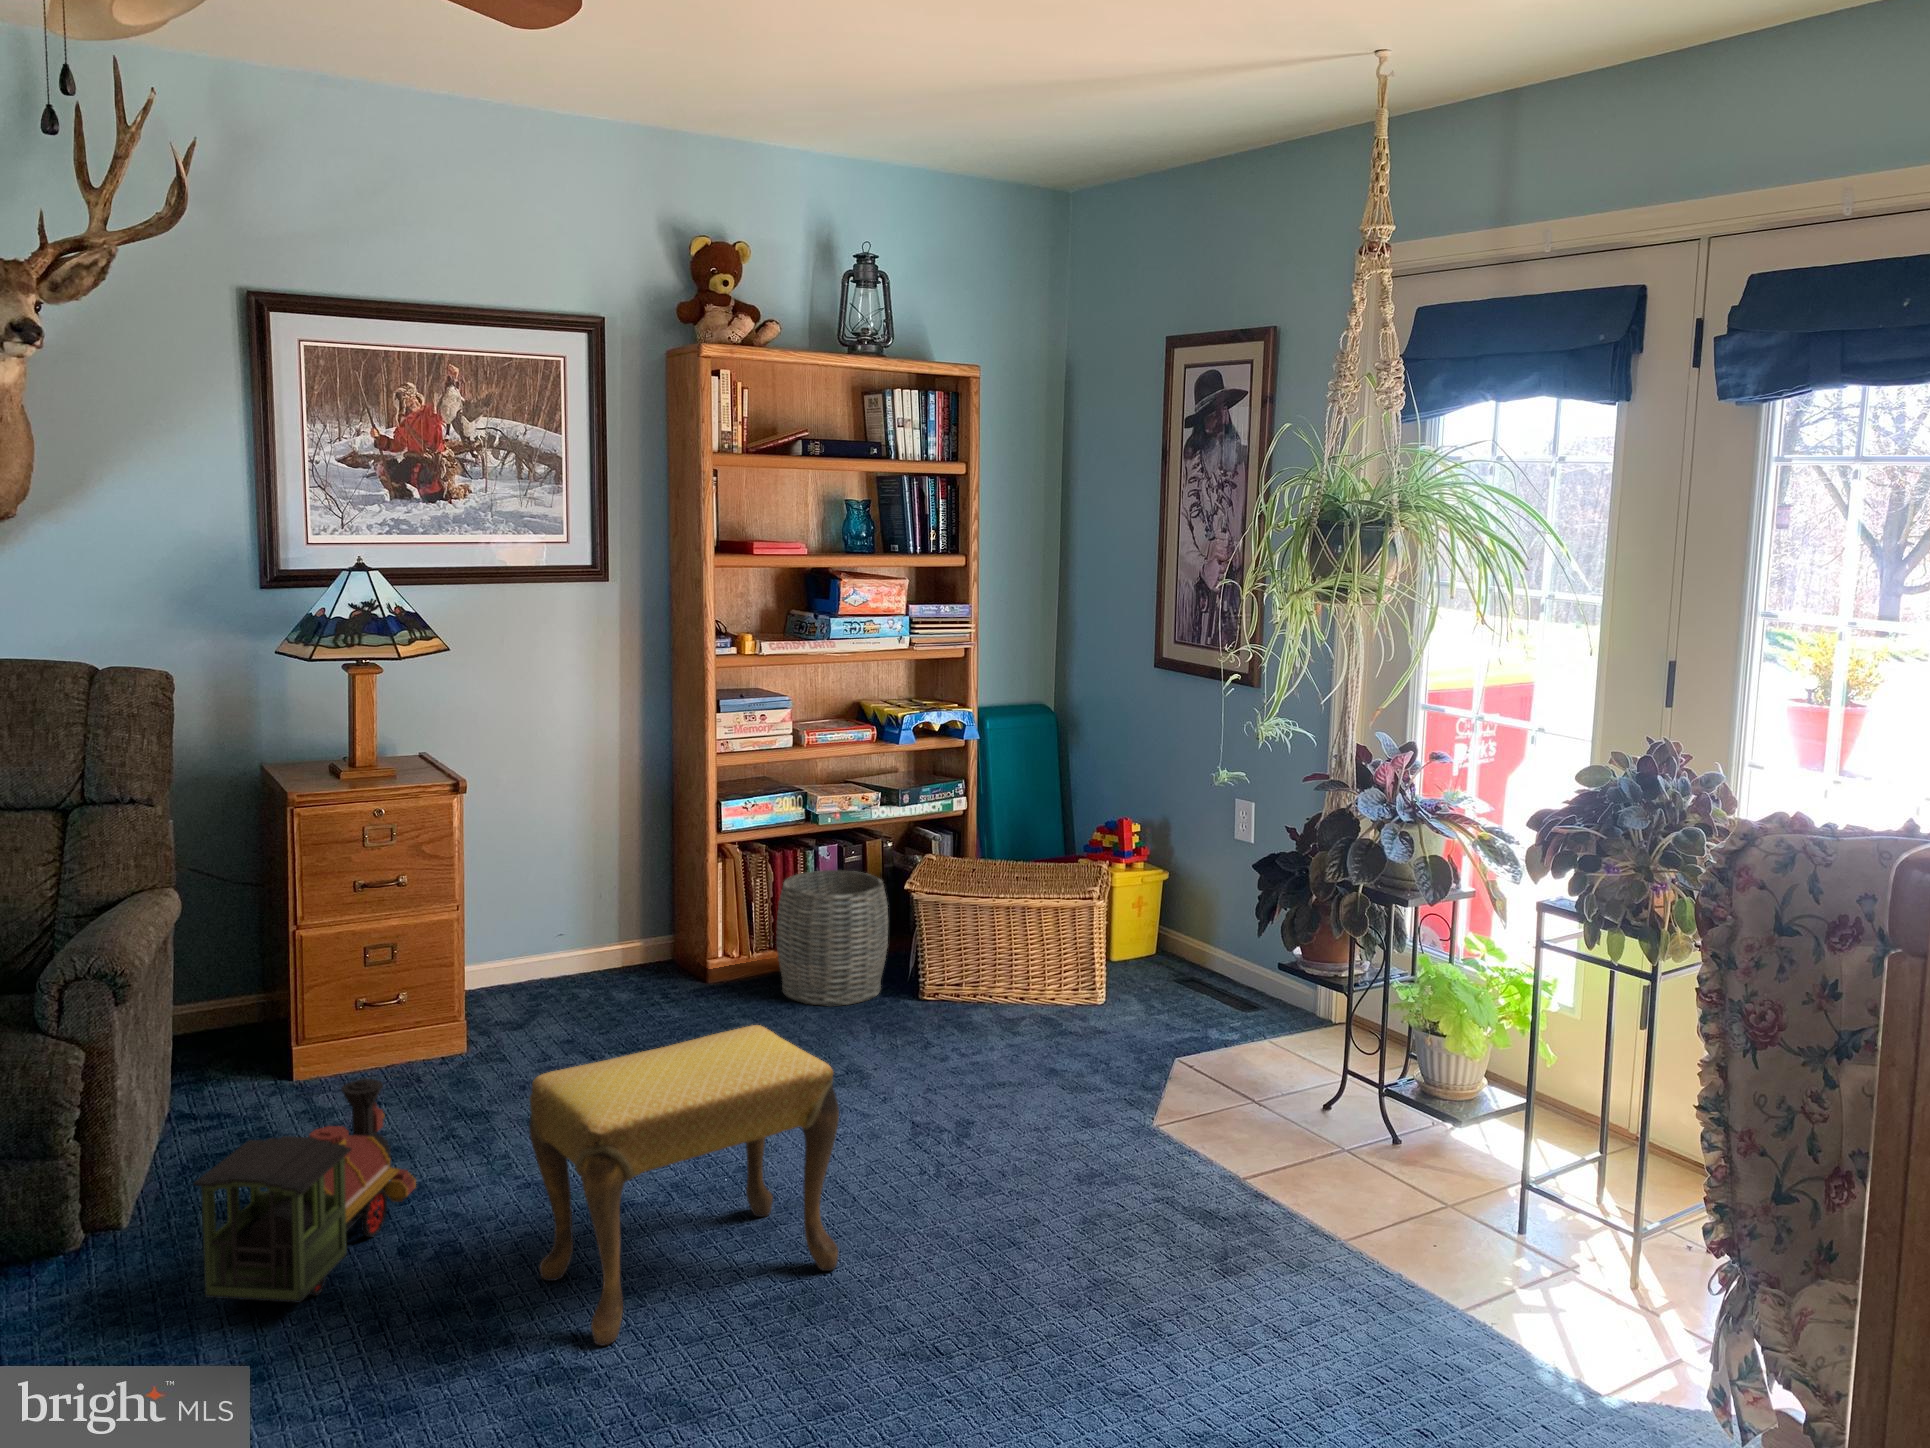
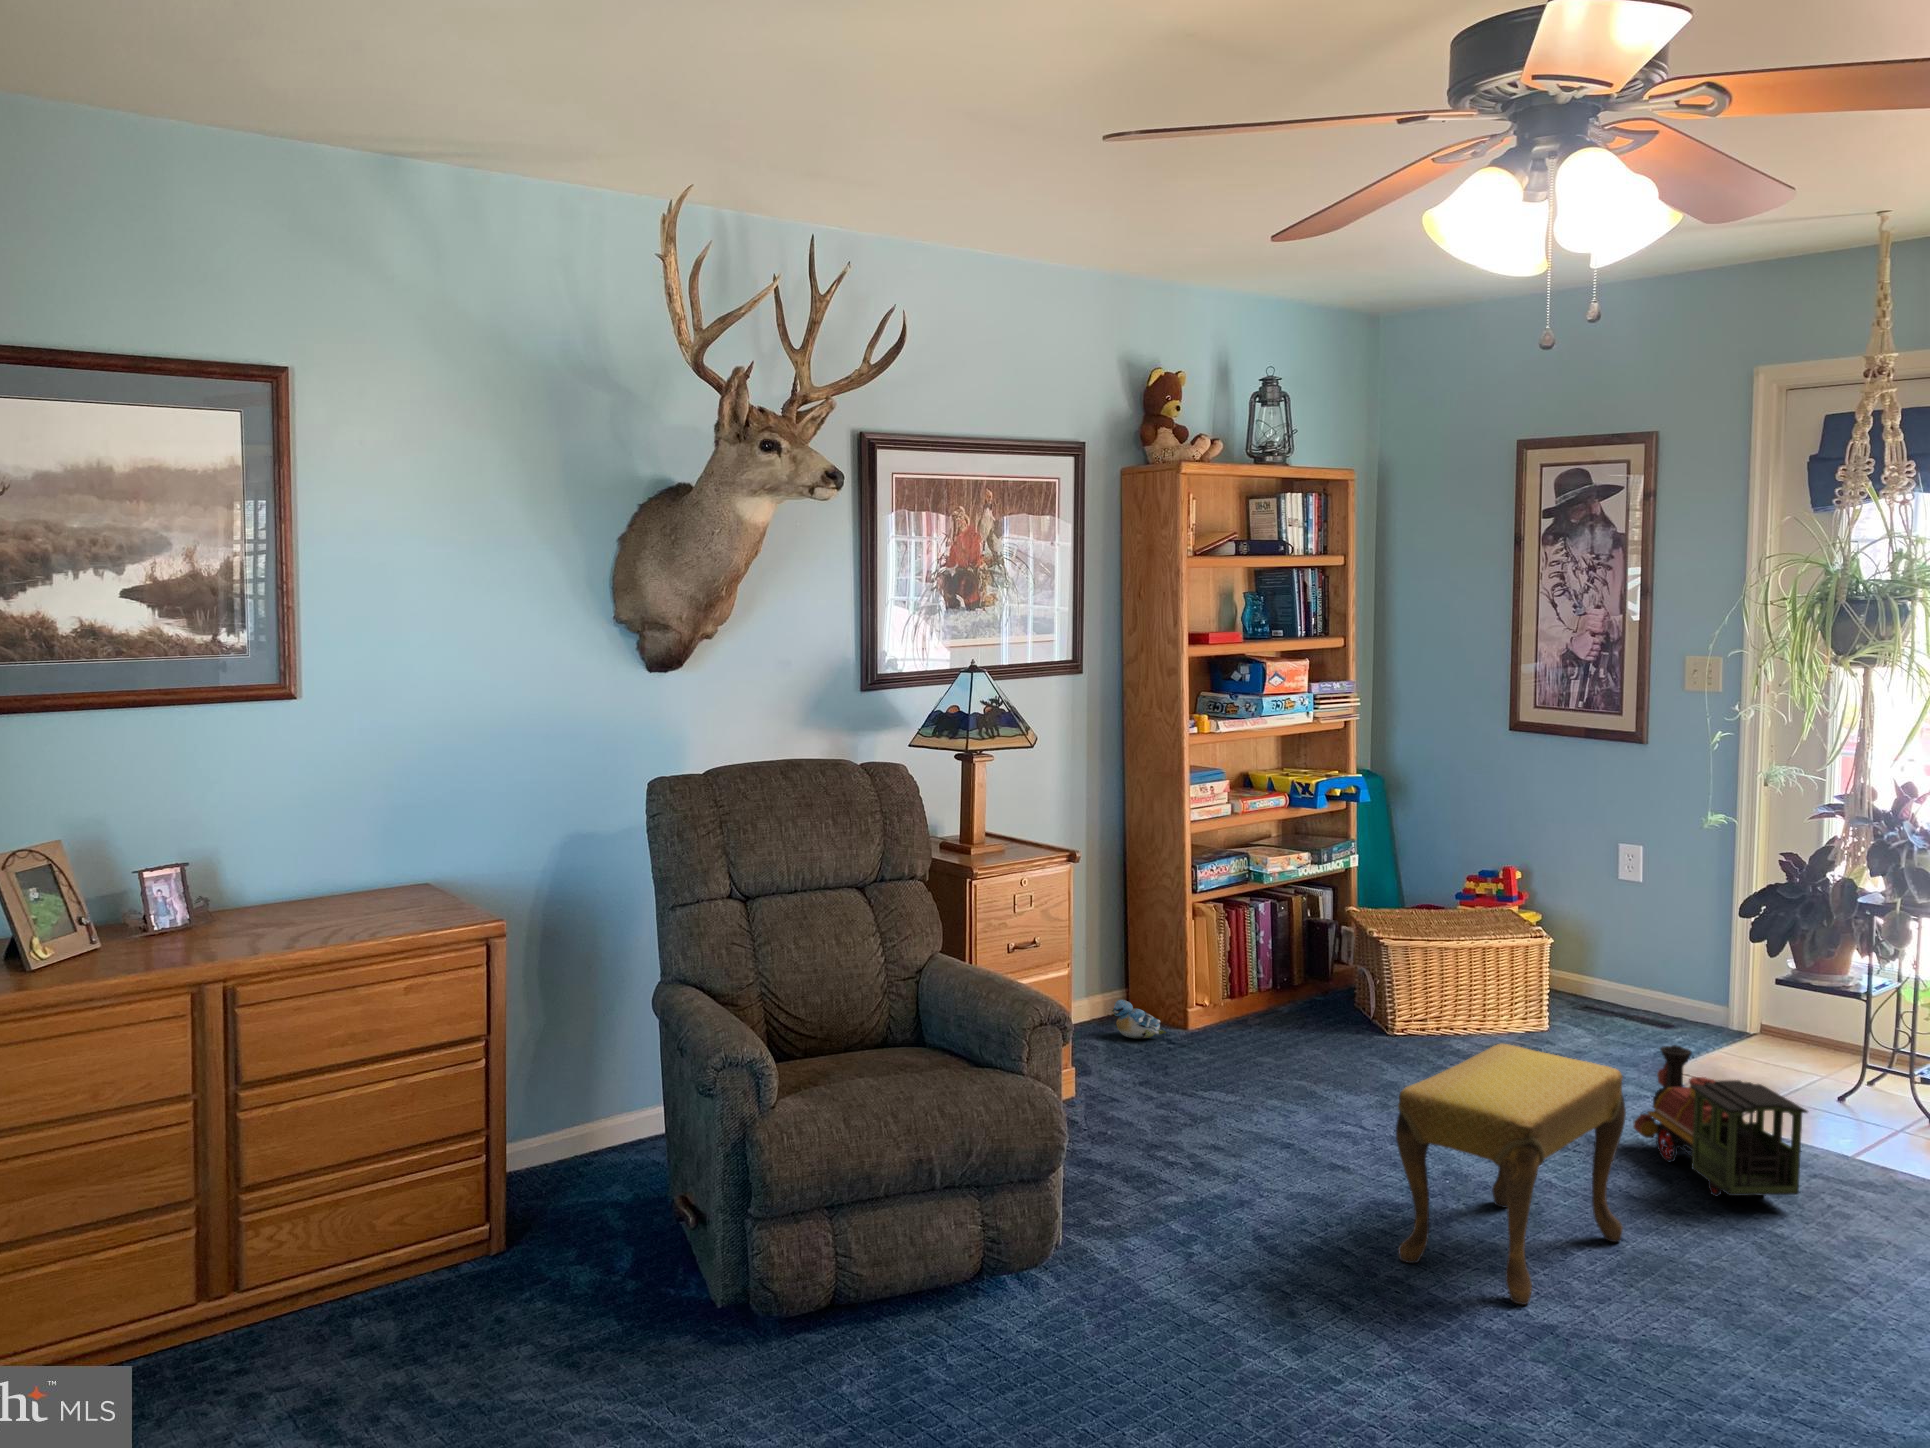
woven basket: present [776,870,888,1006] -> none [1250,924,1351,1044]
plush toy: none [616,945,673,989] -> present [1112,1000,1166,1039]
toy train: present [193,1079,416,1303] -> present [1633,1045,1807,1197]

